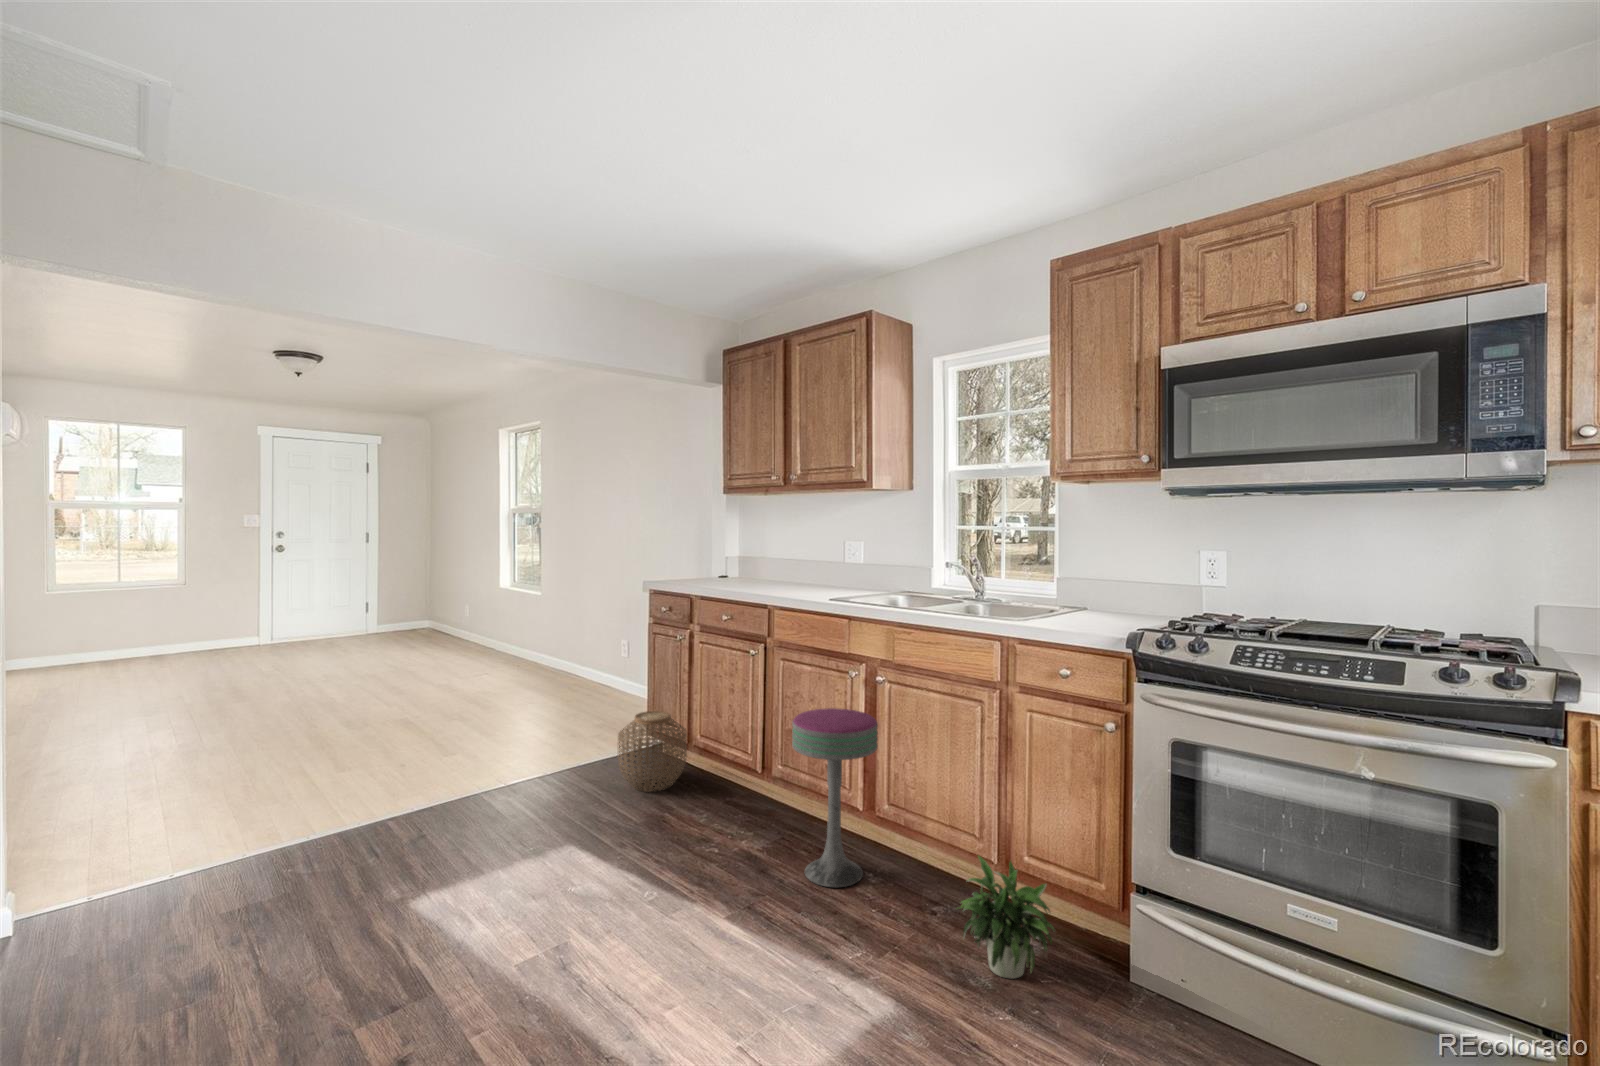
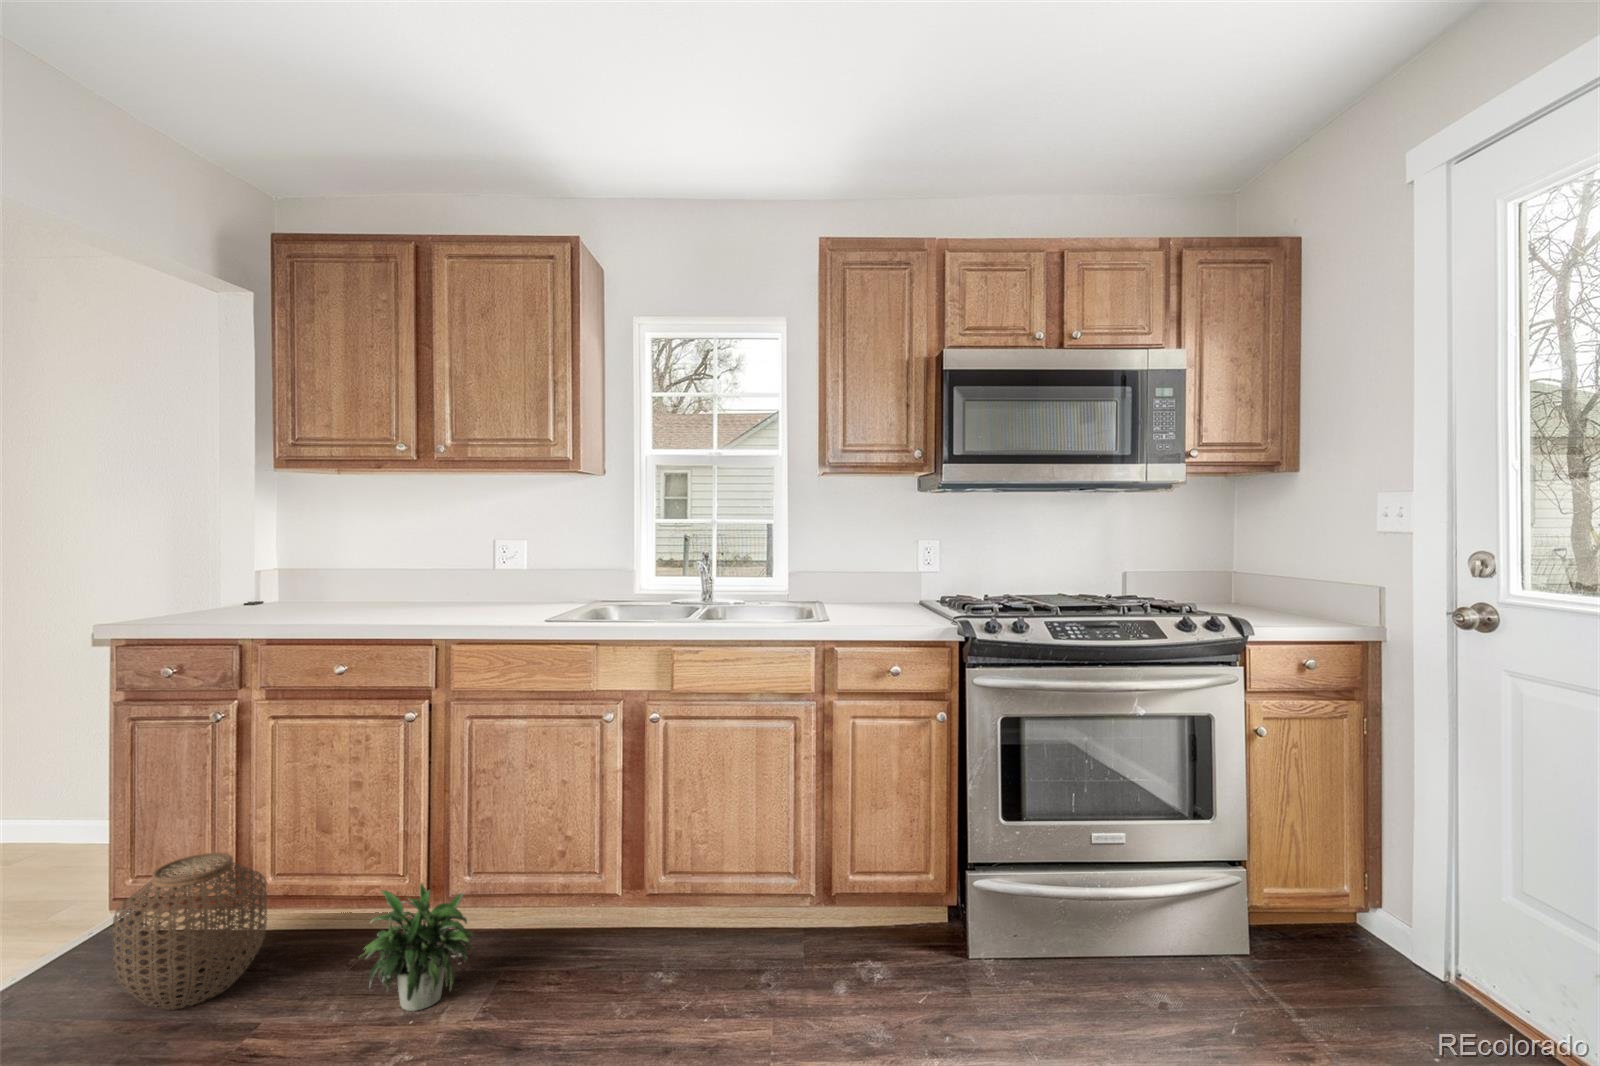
bar stool: present [792,708,878,887] -> none [568,763,685,1009]
potted plant: present [958,856,1055,979] -> present [361,883,474,1011]

